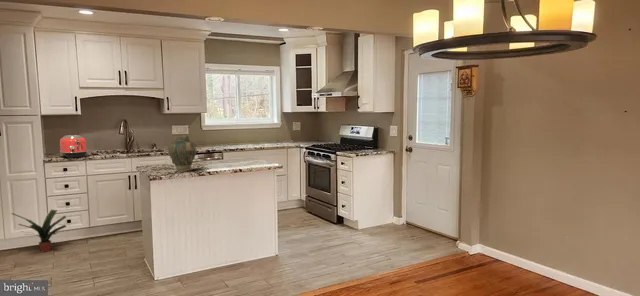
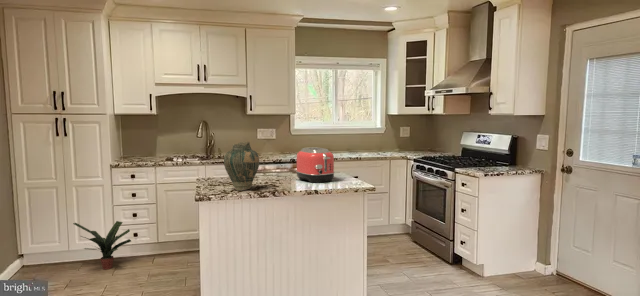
toaster: present [60,135,87,158] -> present [296,147,334,183]

